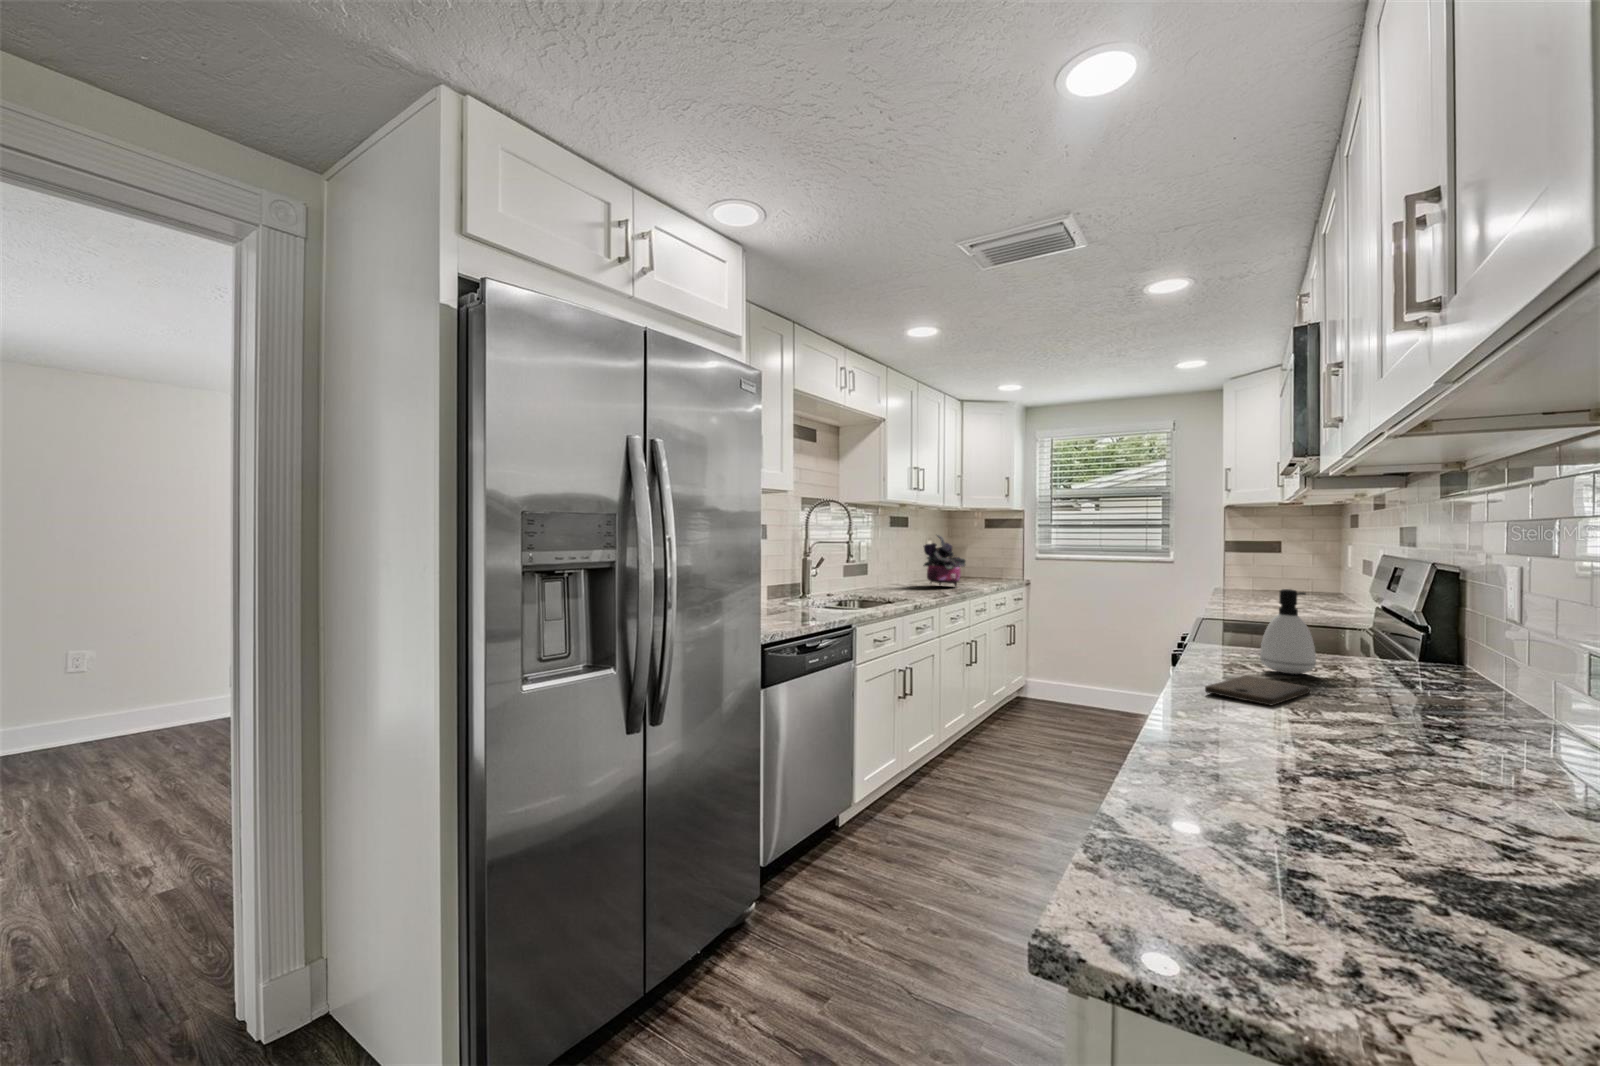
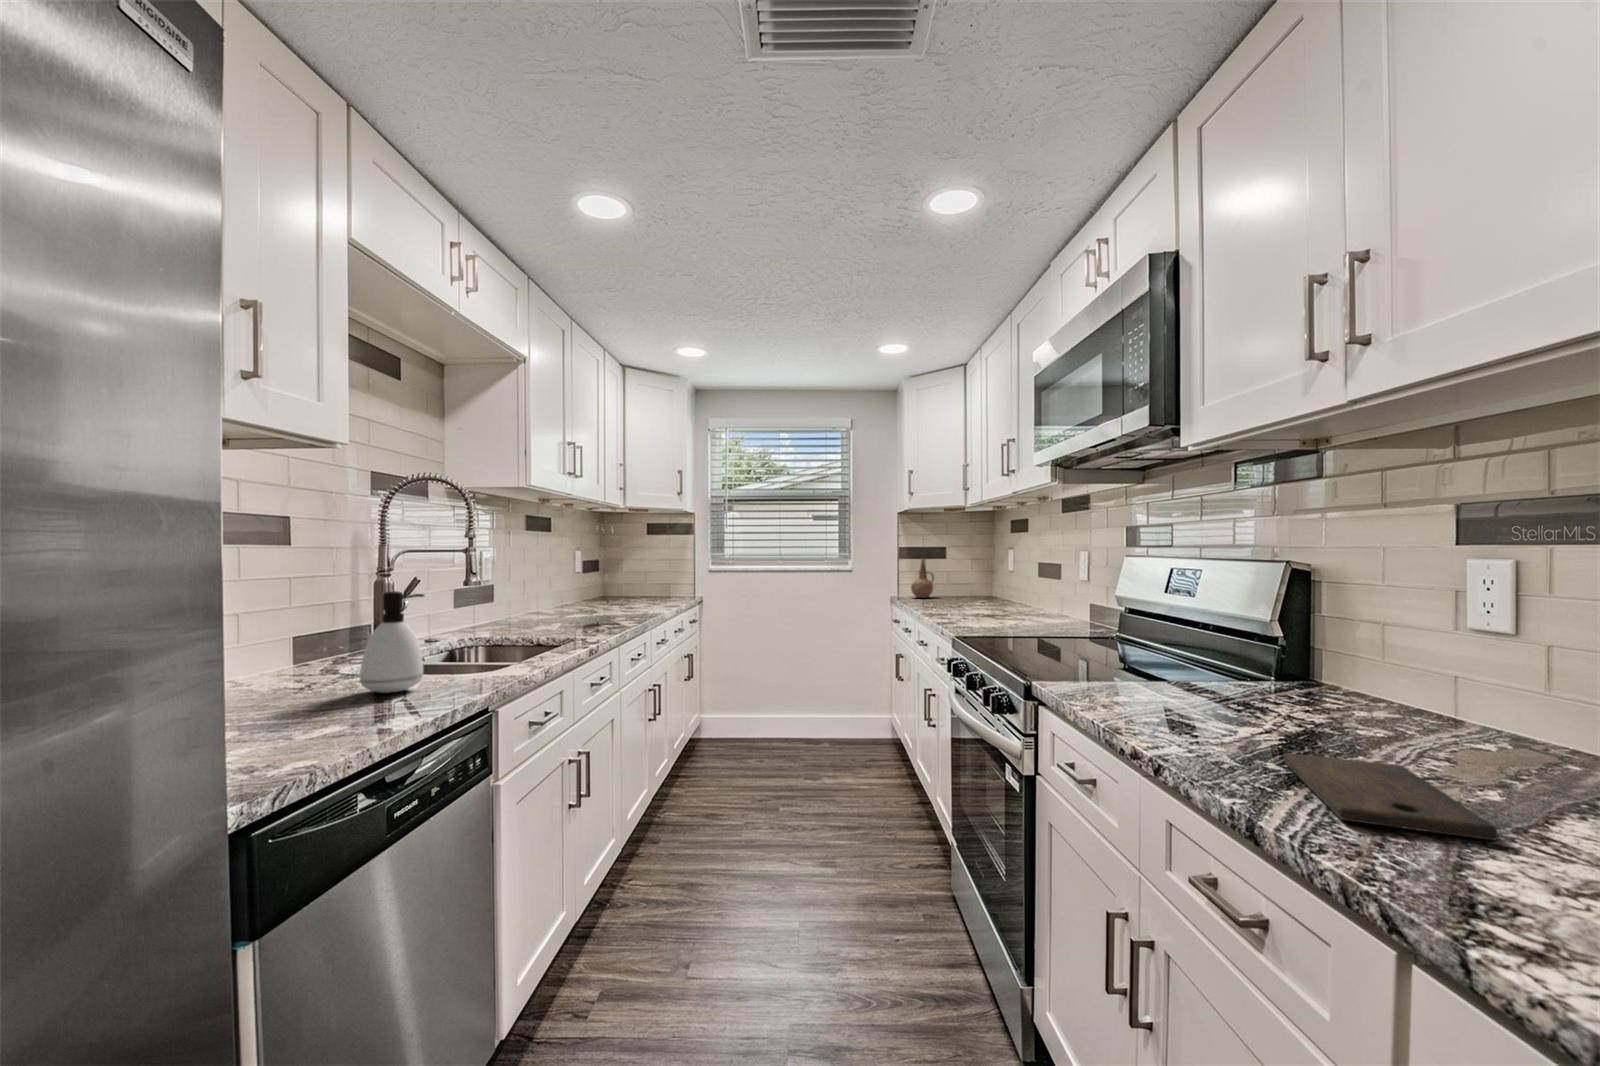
potted plant: present [923,535,965,586] -> none [580,541,638,613]
ceramic pitcher: none [1238,554,1266,593] -> present [911,558,934,598]
soap dispenser: present [1260,589,1316,674] -> present [360,591,424,693]

